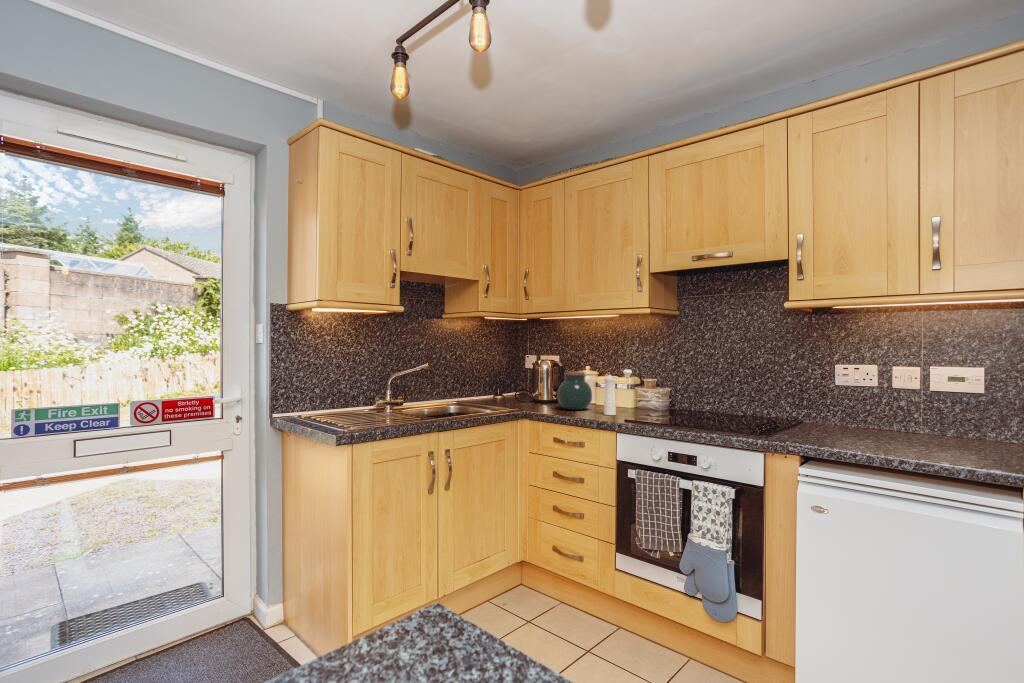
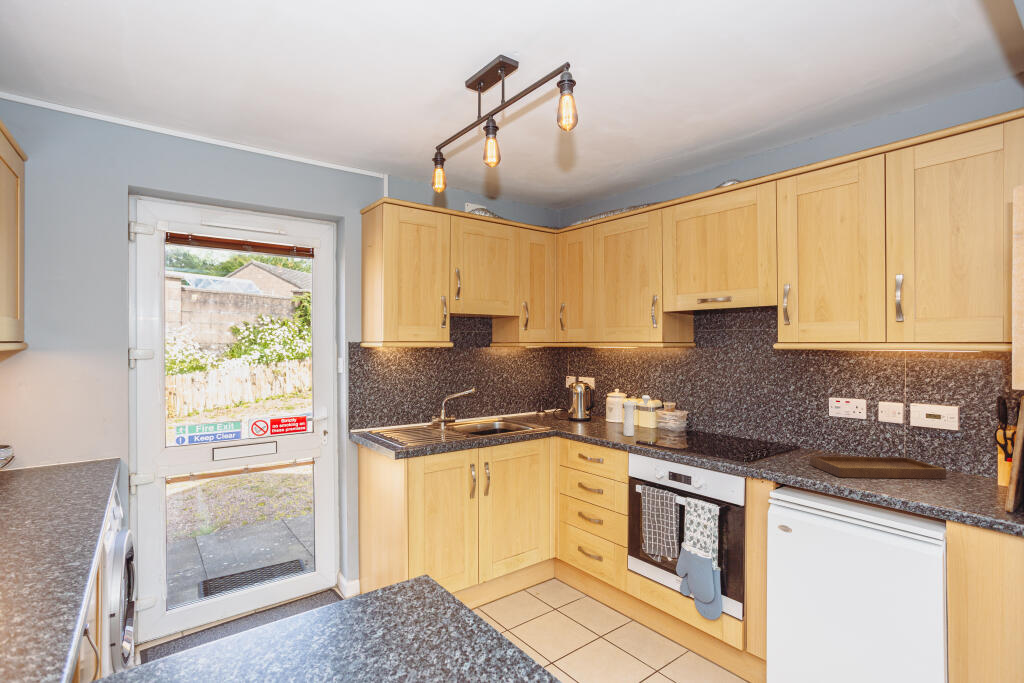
jar: present [558,371,592,410] -> none [586,395,617,429]
tray: none [832,401,985,447] -> present [810,436,946,479]

